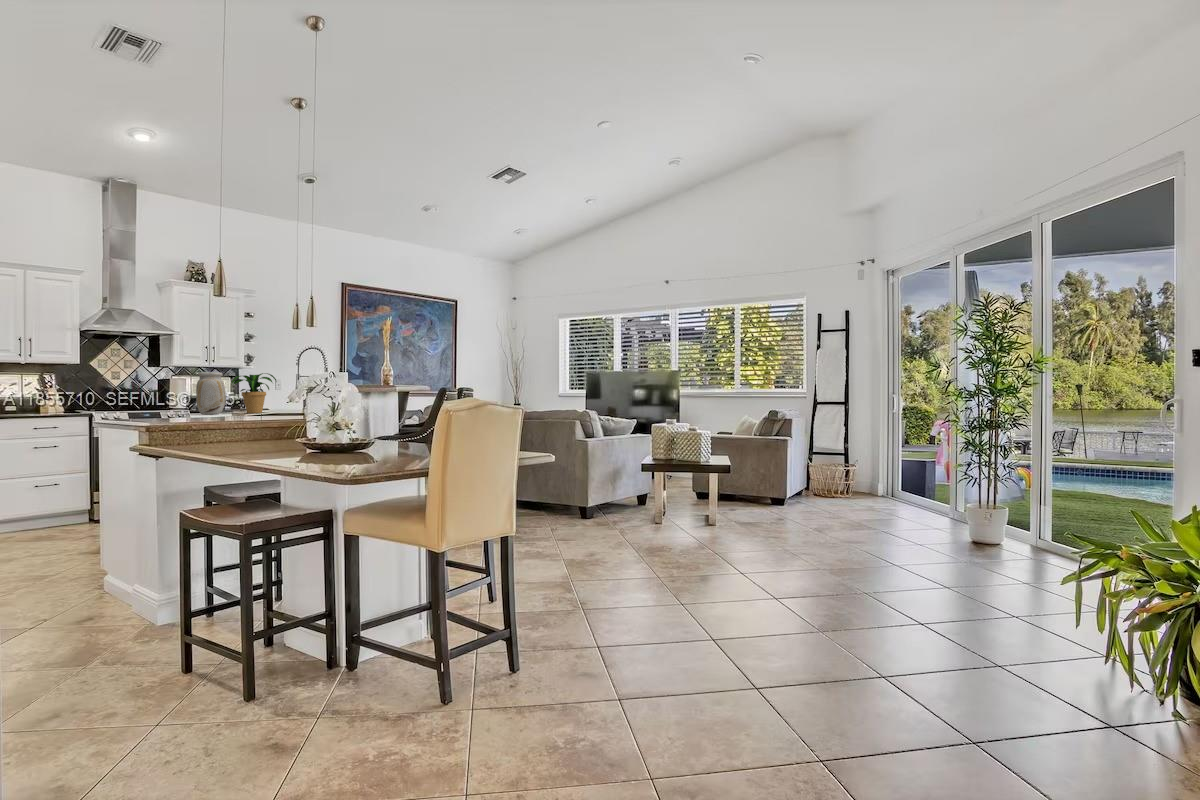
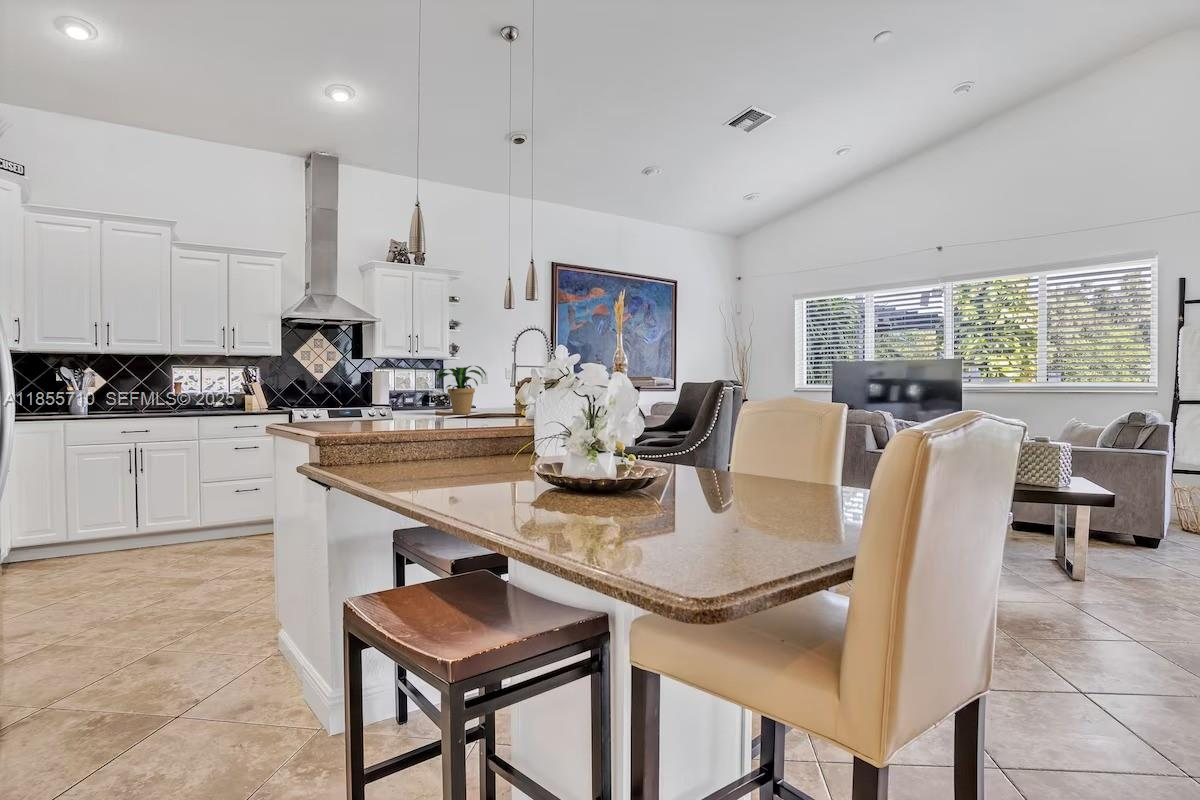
vase: present [196,372,226,414] -> none [398,365,431,417]

